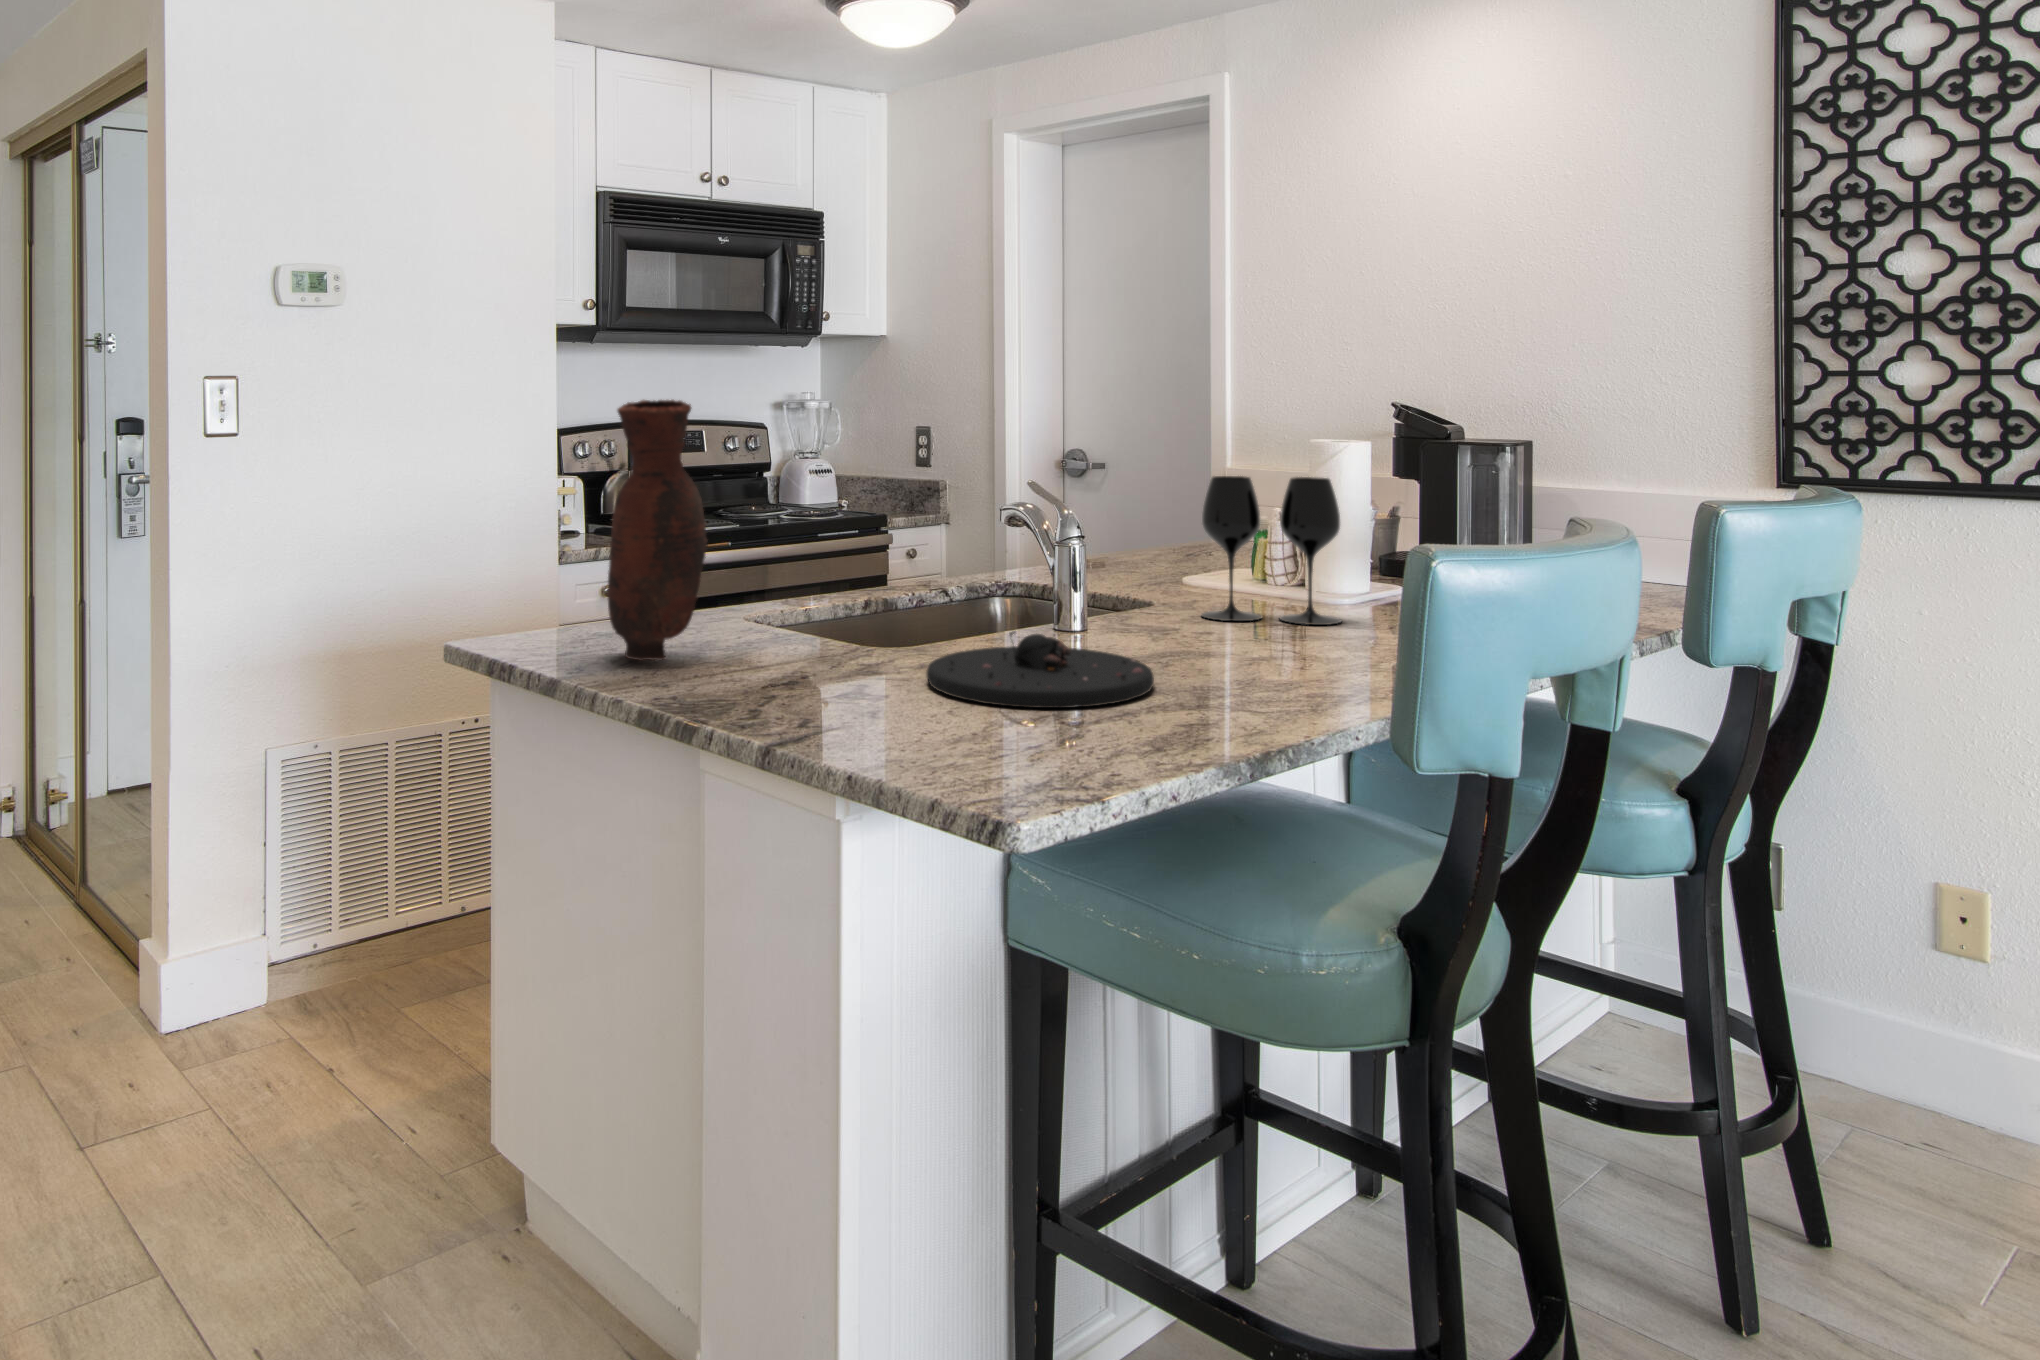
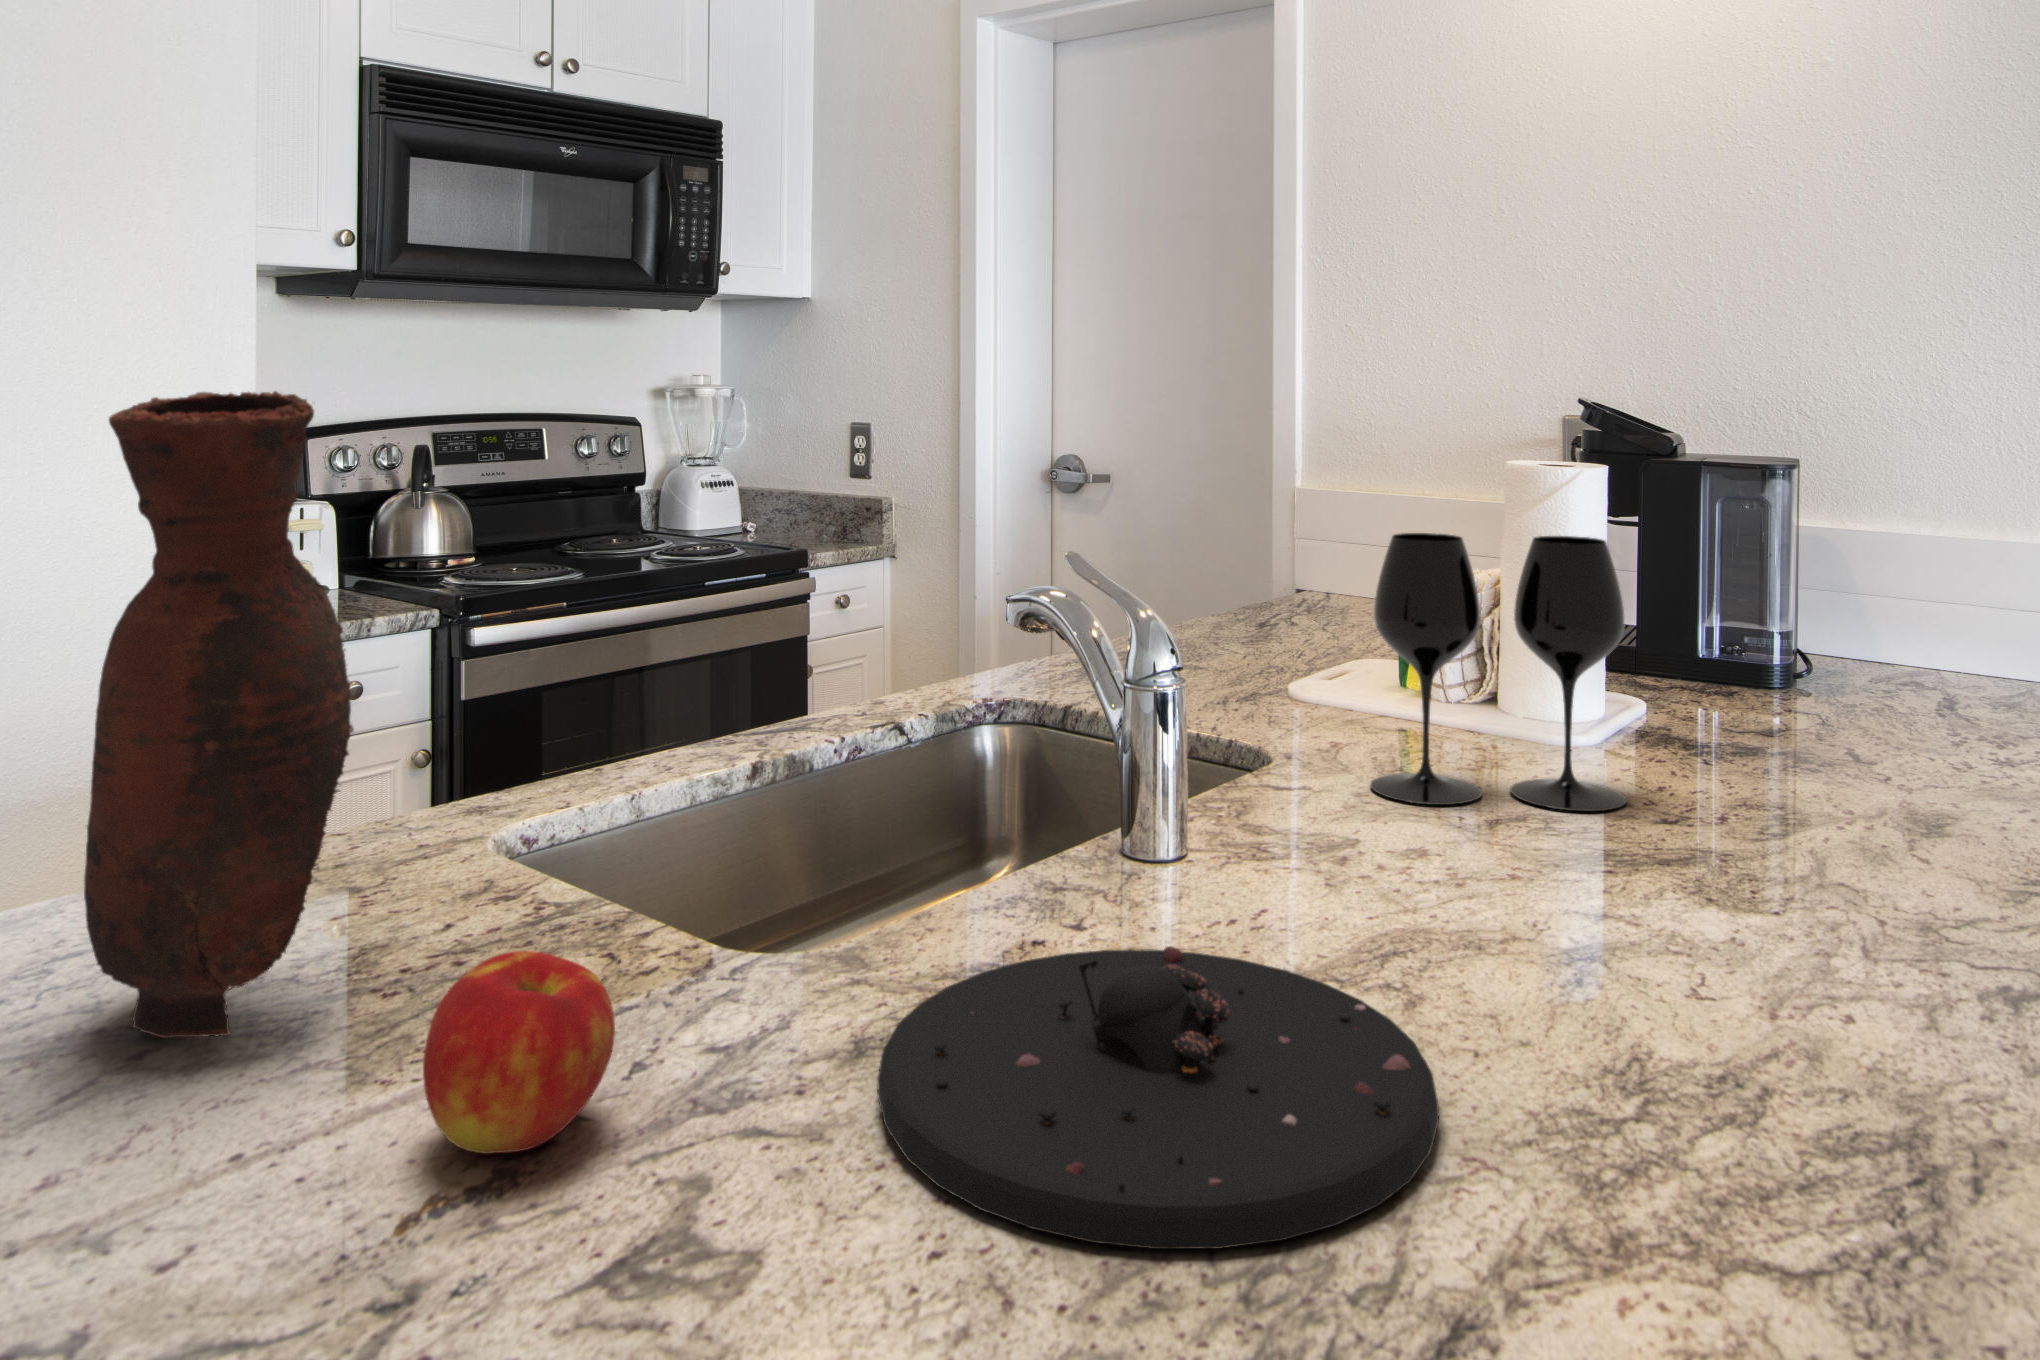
apple: none [756,616,824,685] -> present [423,951,615,1154]

